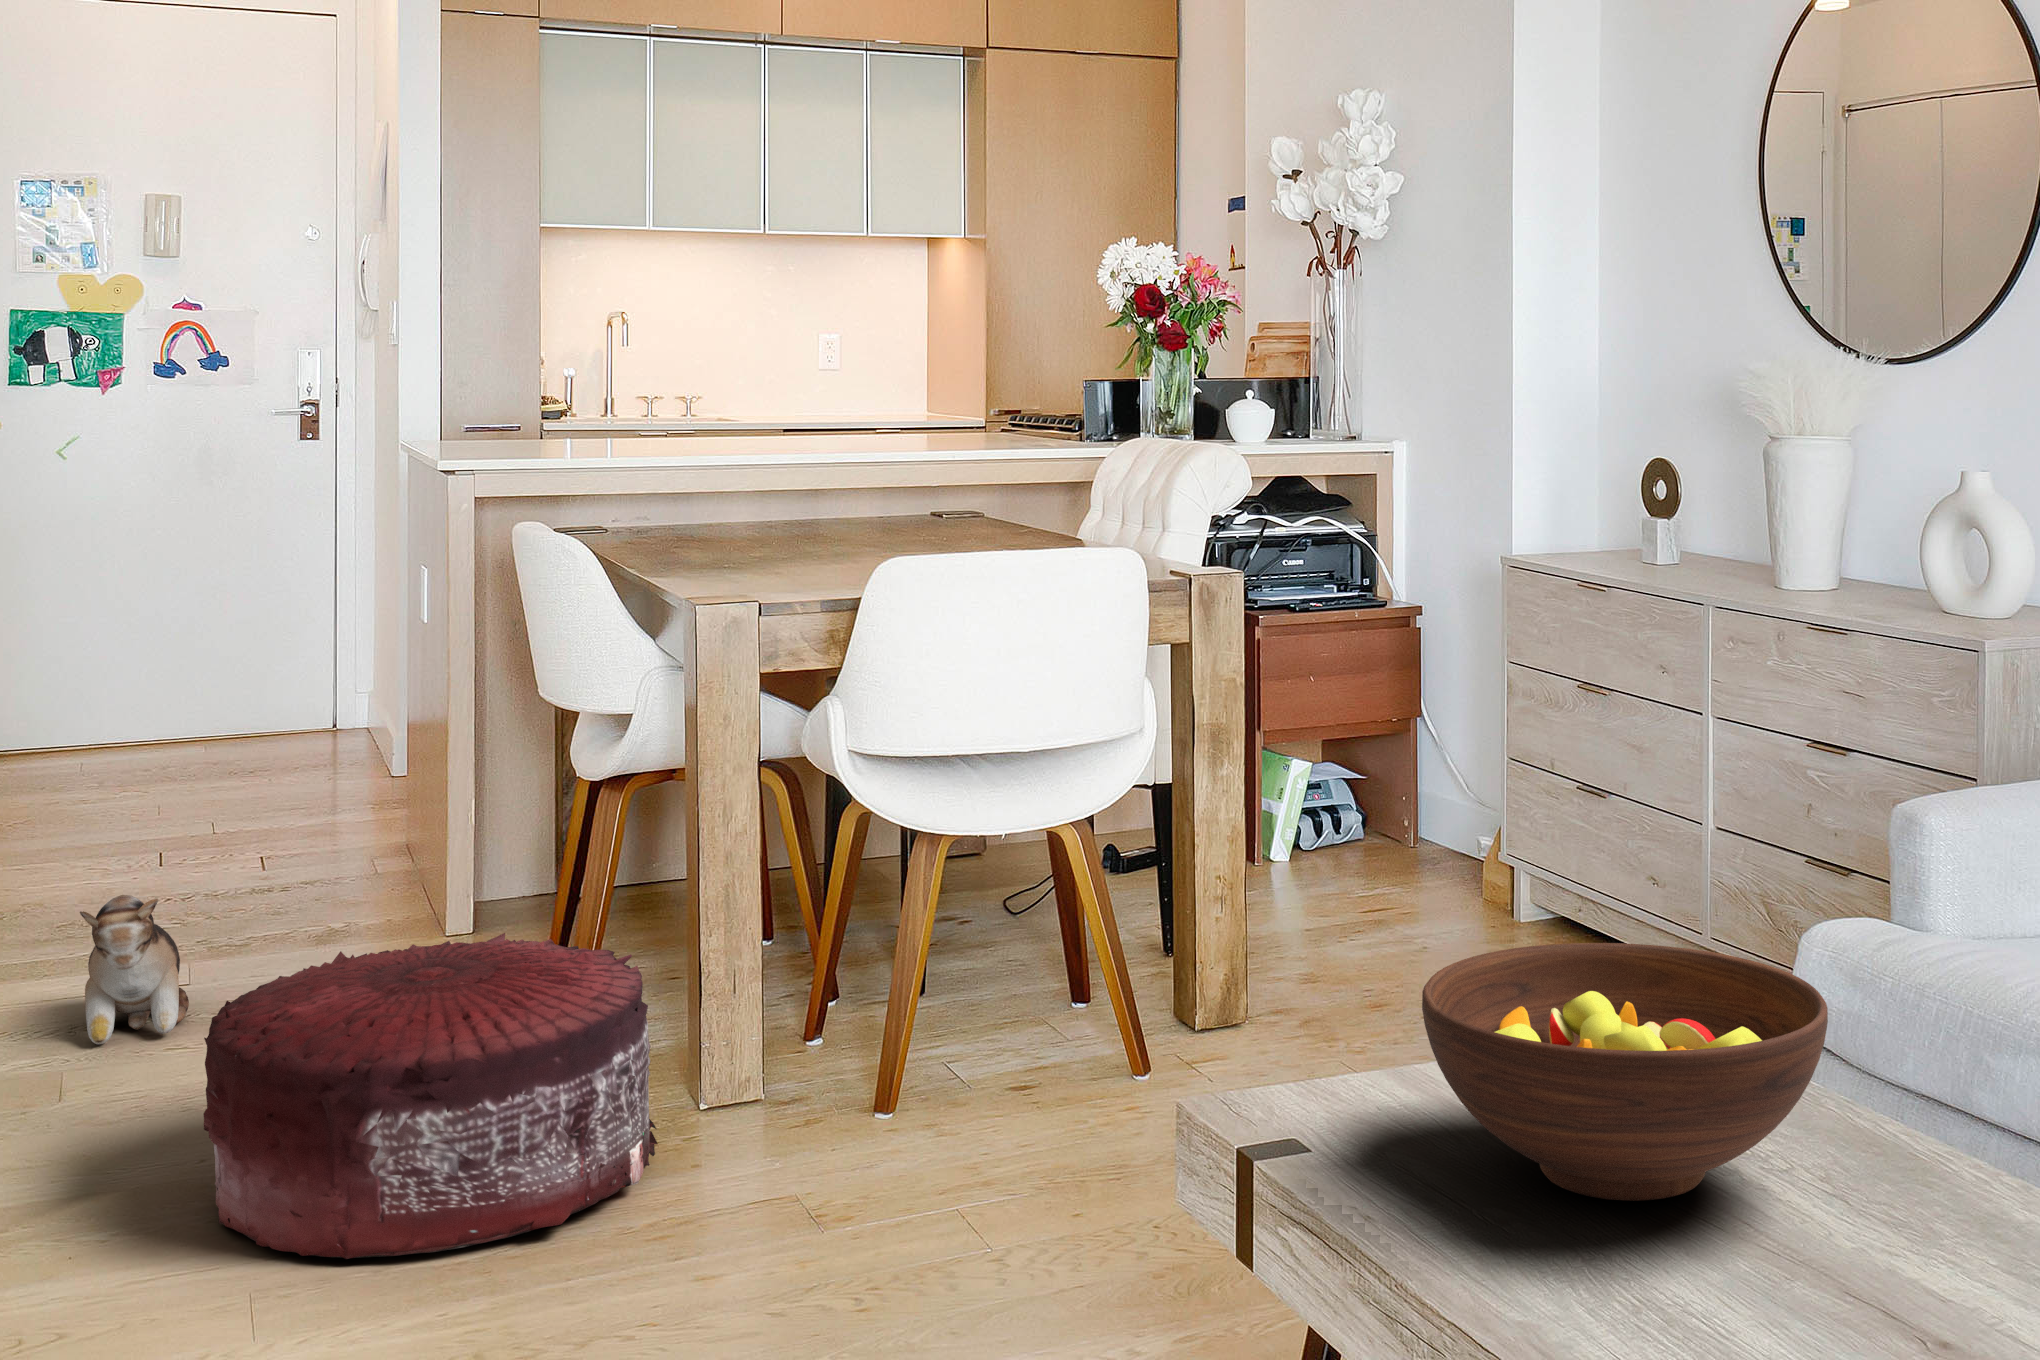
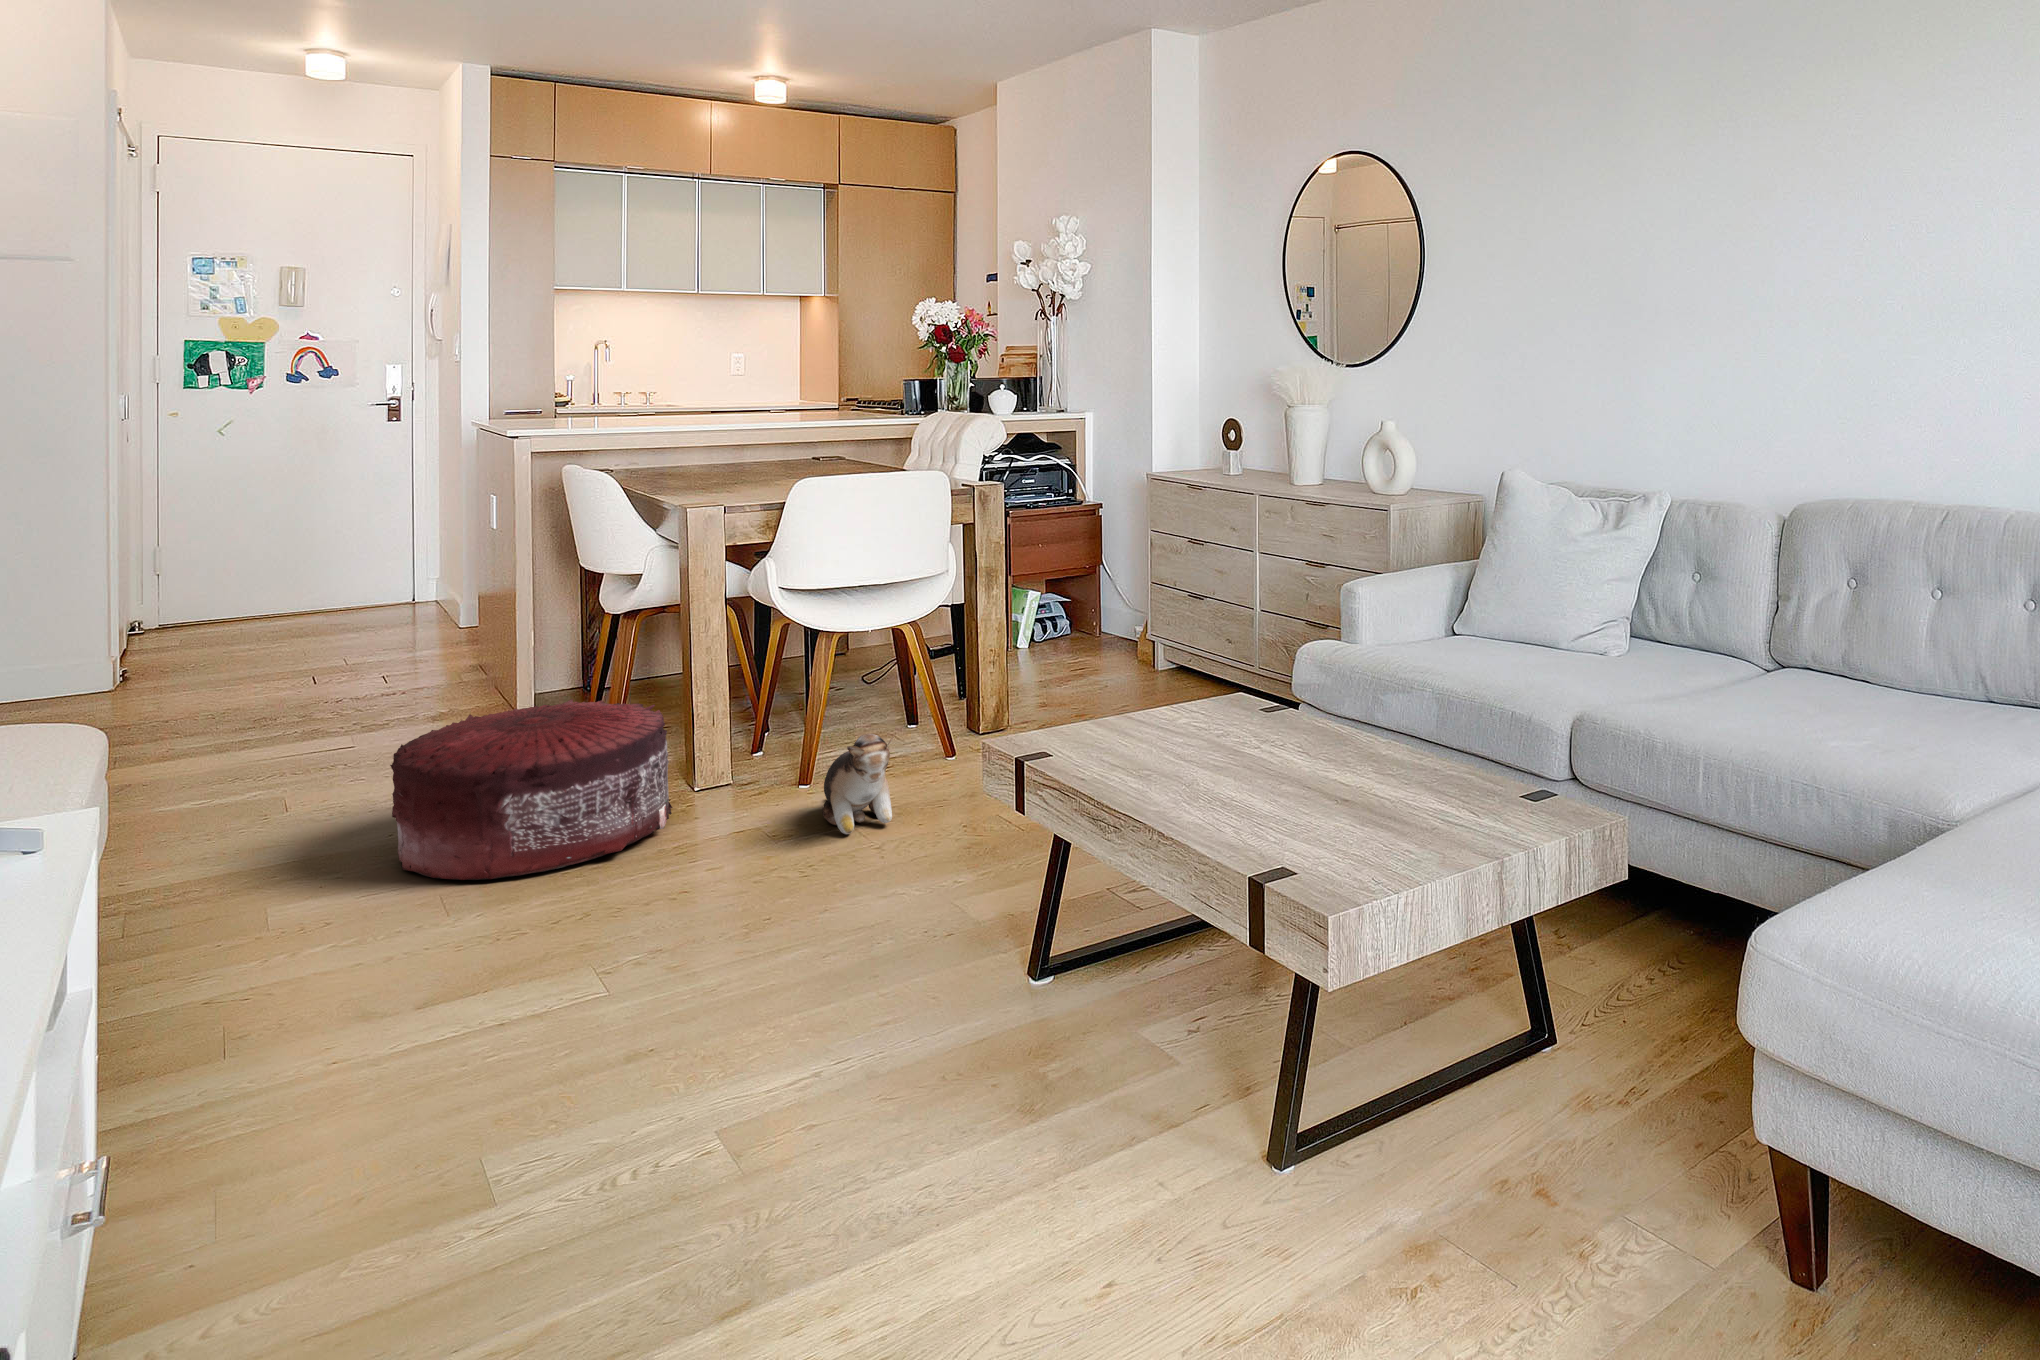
plush toy: present [80,895,189,1044] -> present [822,734,895,834]
fruit bowl: present [1422,943,1828,1201] -> none [1107,644,1295,756]

